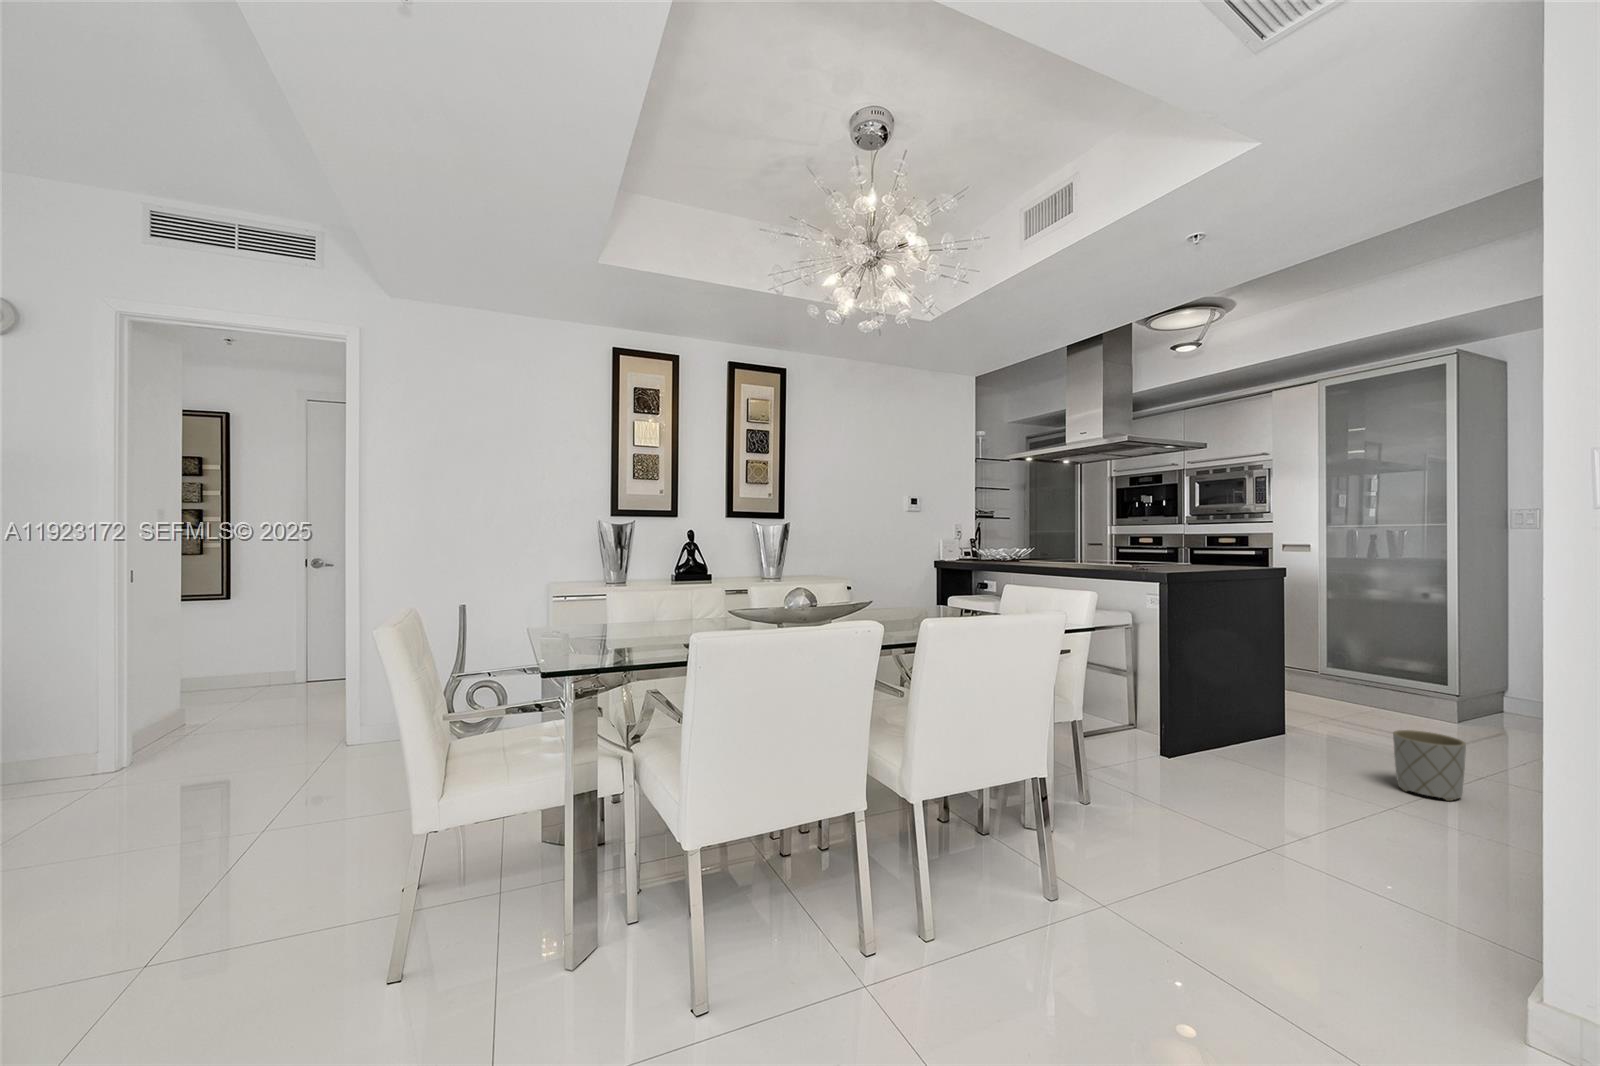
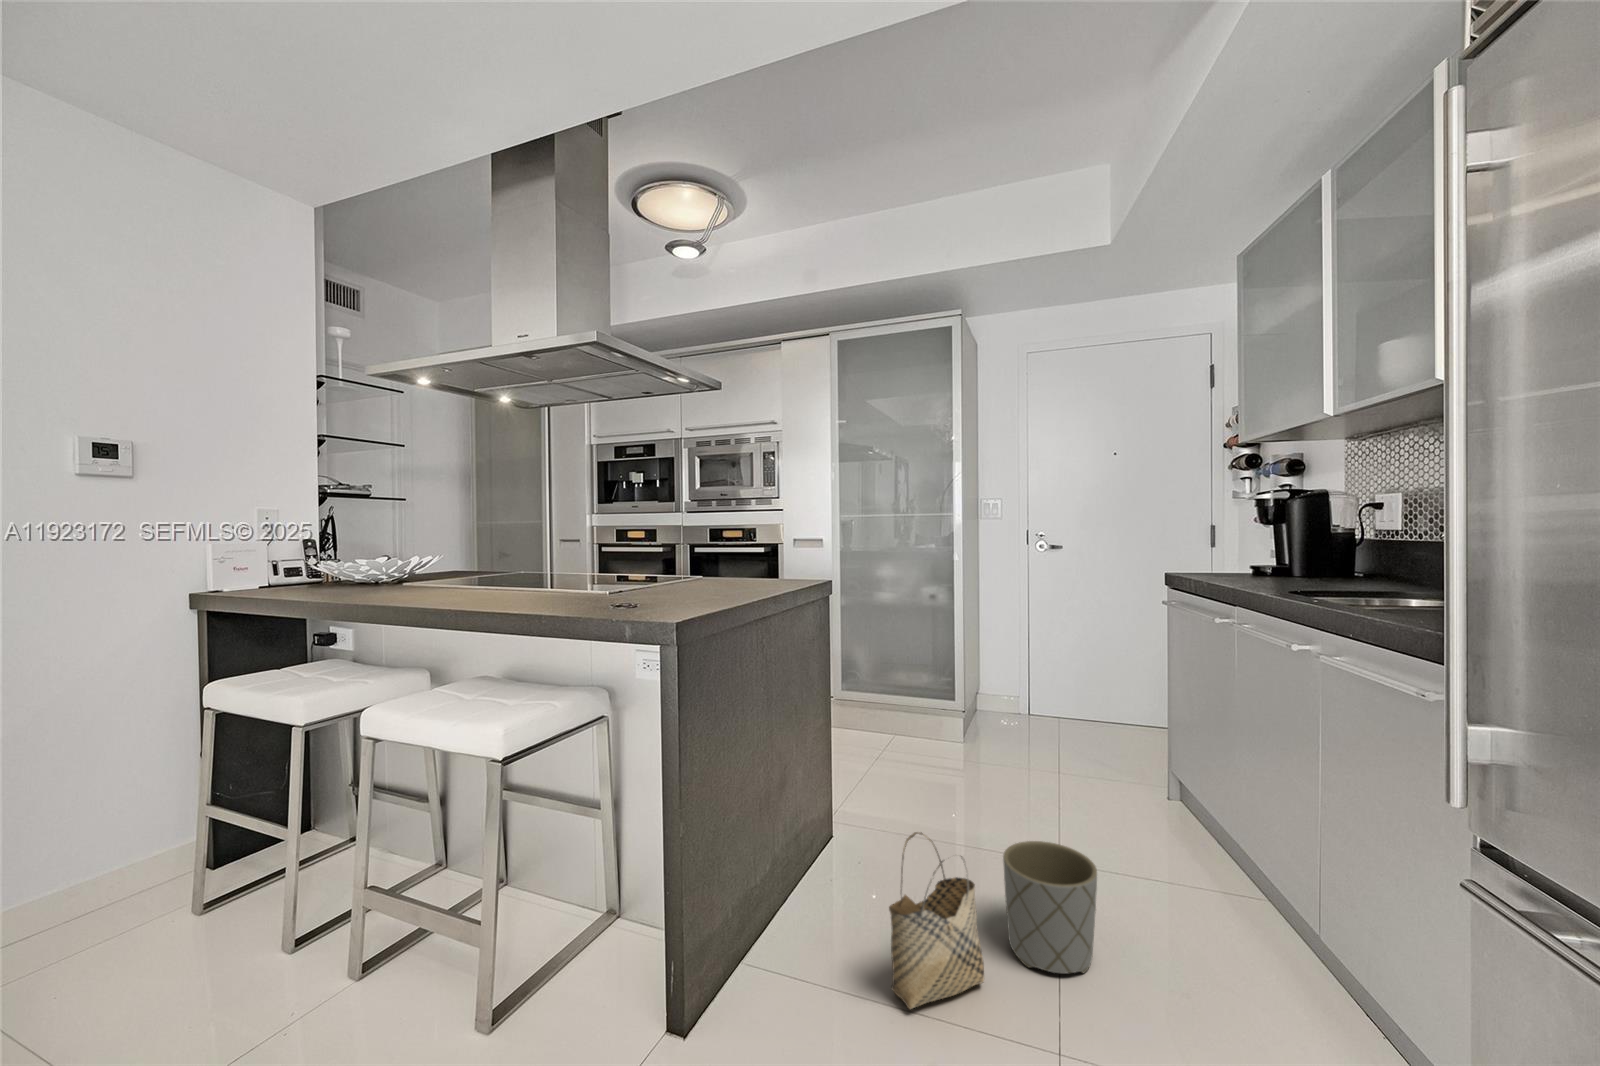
woven basket: none [1297,701,1366,785] -> present [889,832,984,1009]

